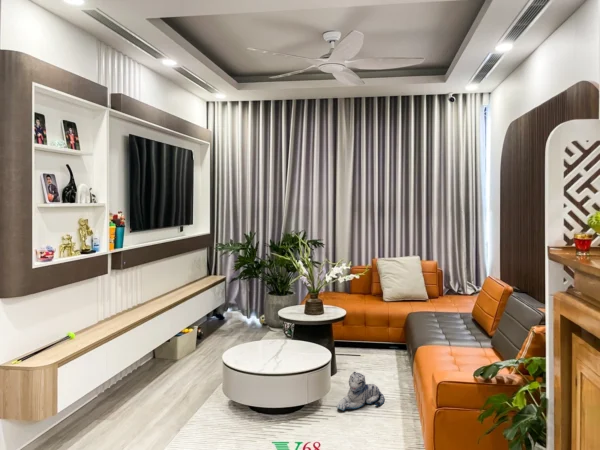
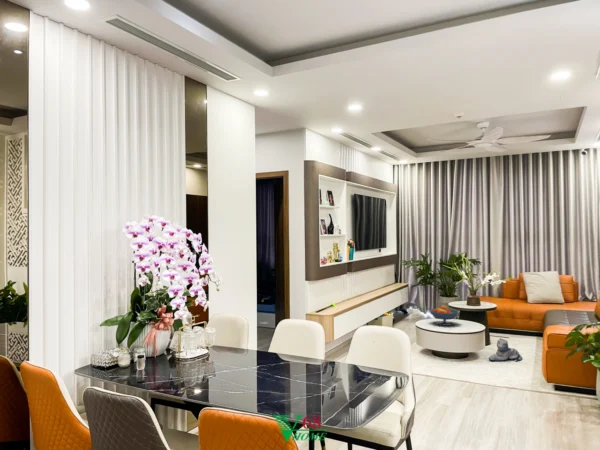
fruit bowl: none [246,321,293,358] -> present [431,305,459,326]

